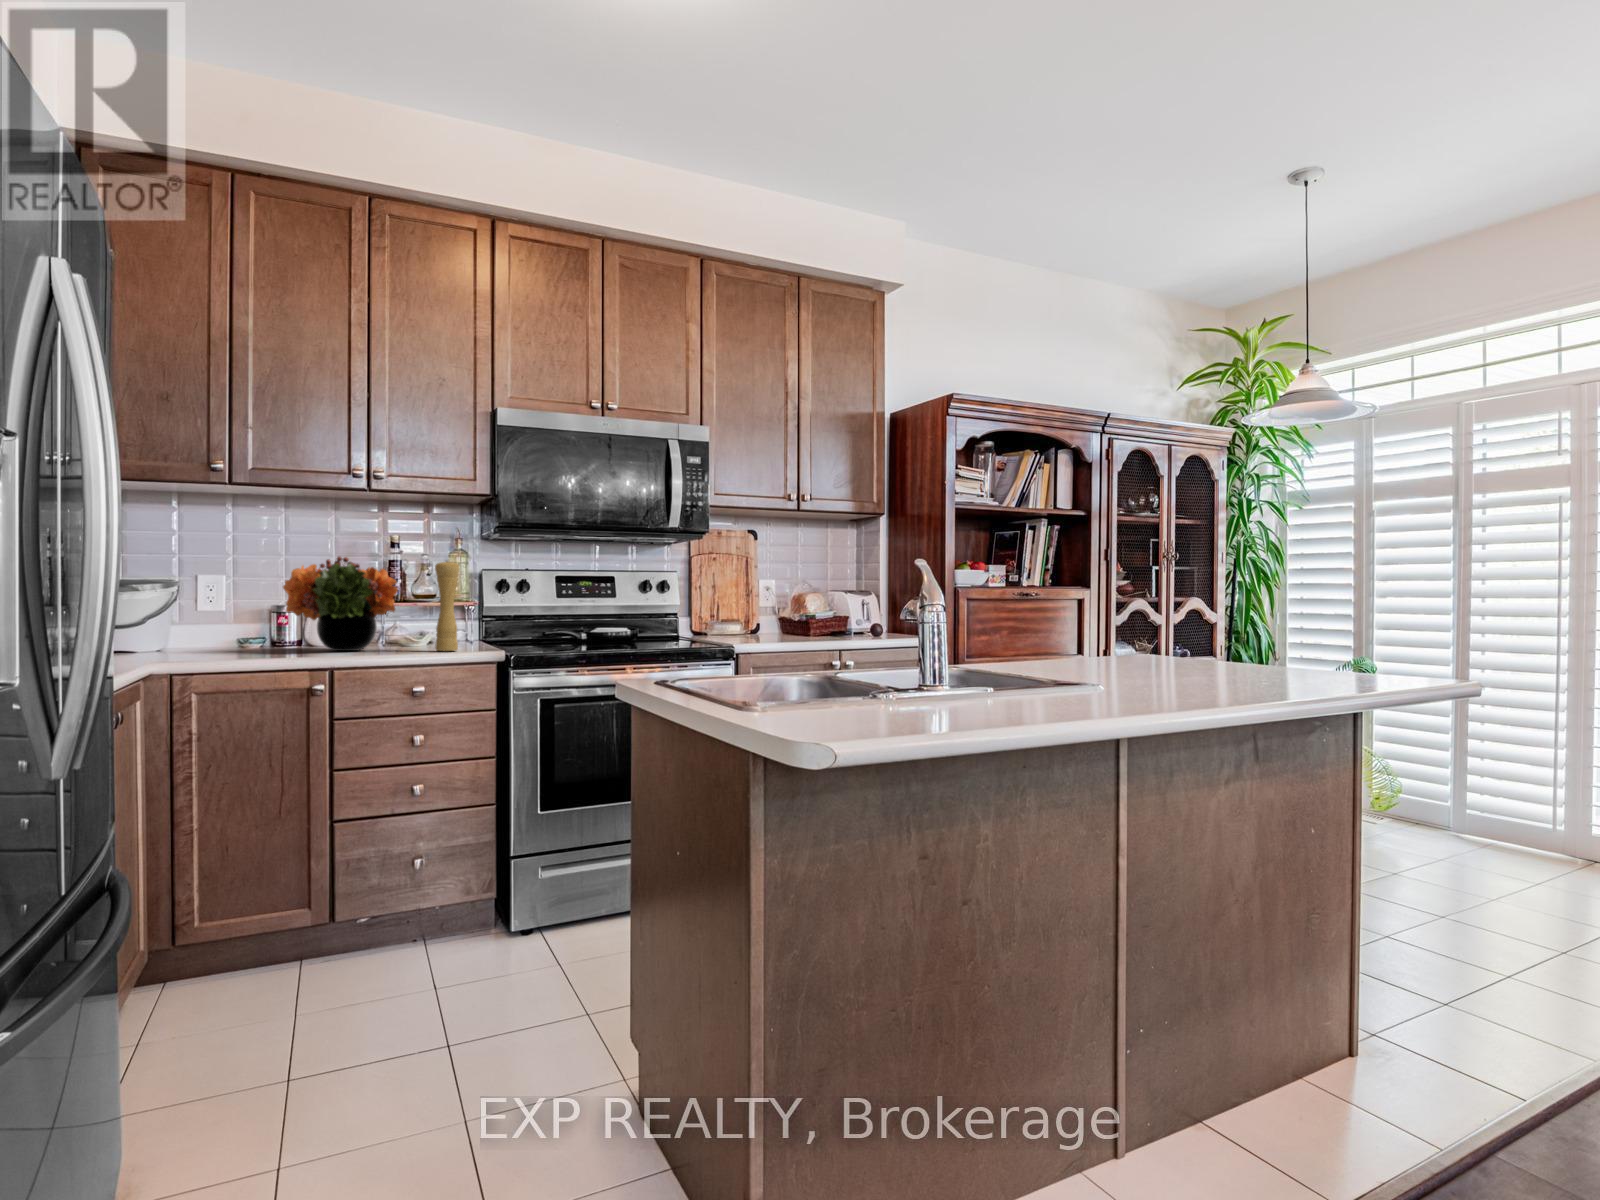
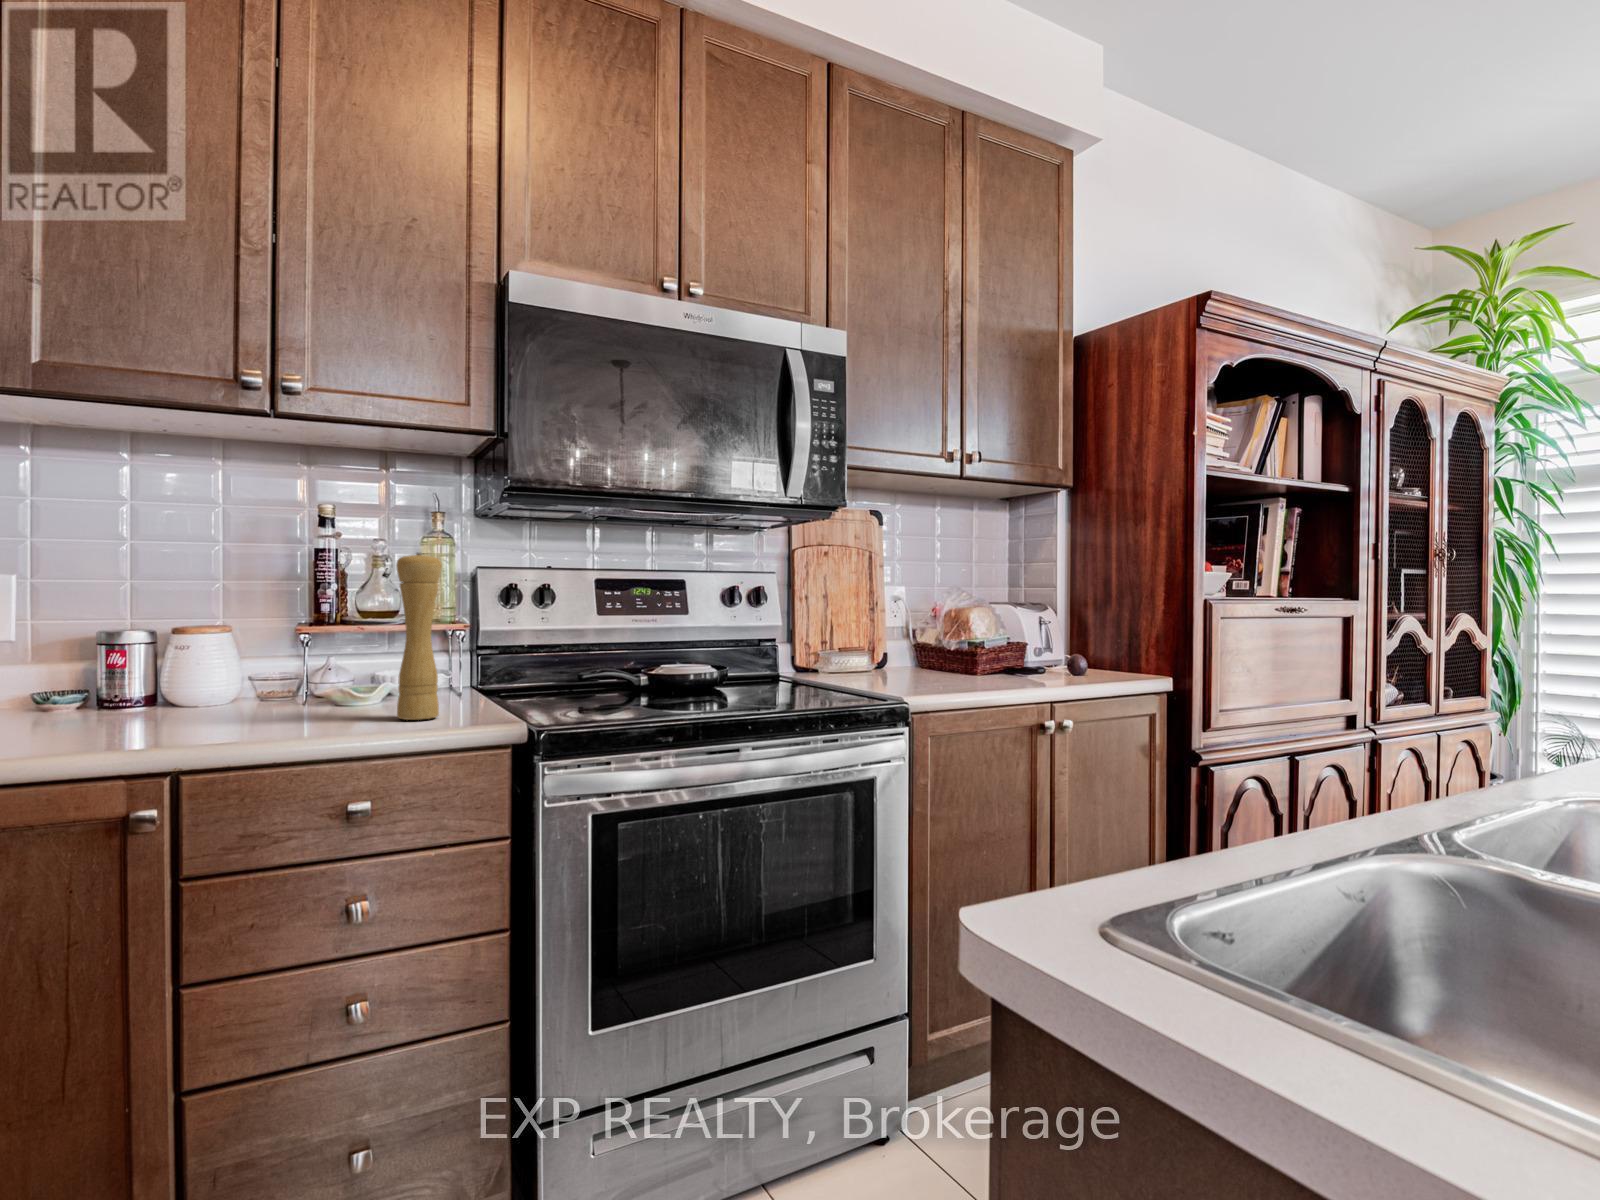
flower arrangement: present [283,557,398,651] -> none [92,543,329,722]

